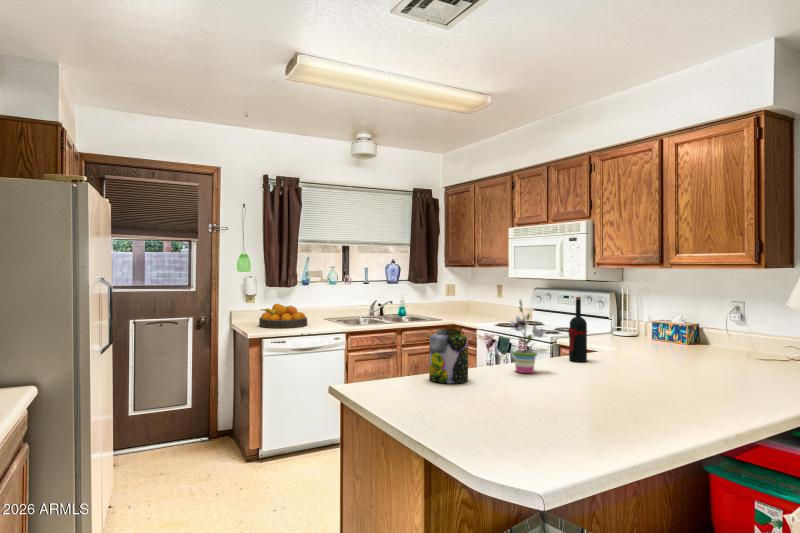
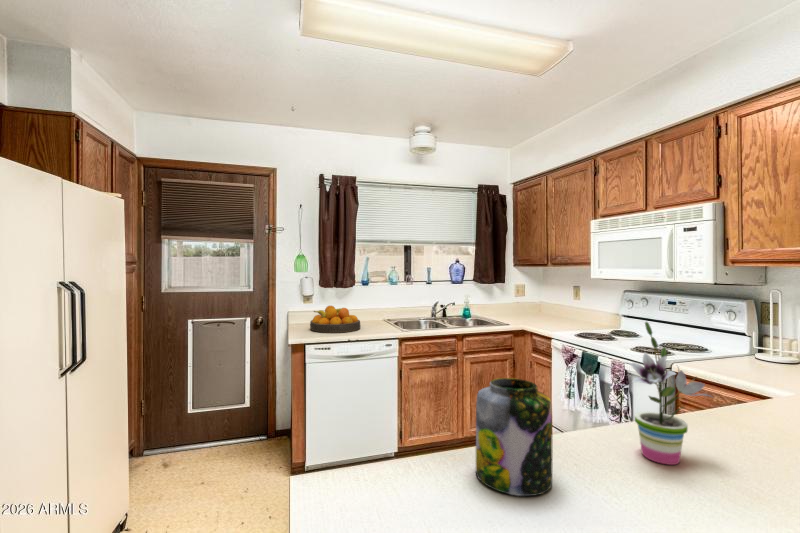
wine bottle: present [569,297,587,362] -> none [727,315,766,430]

